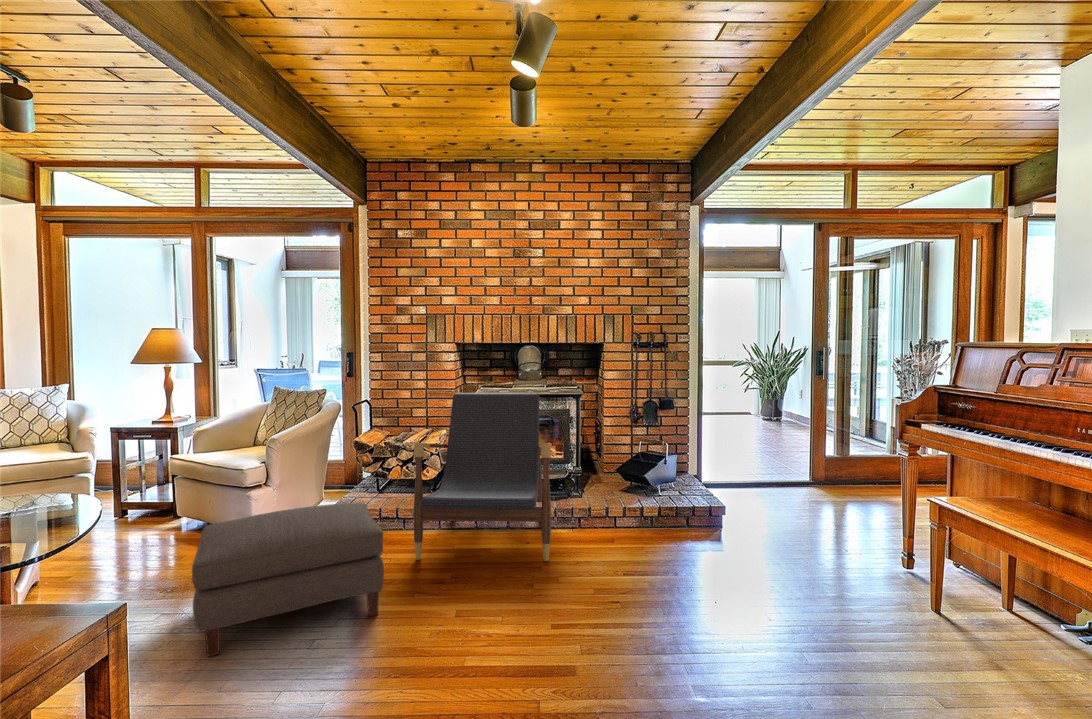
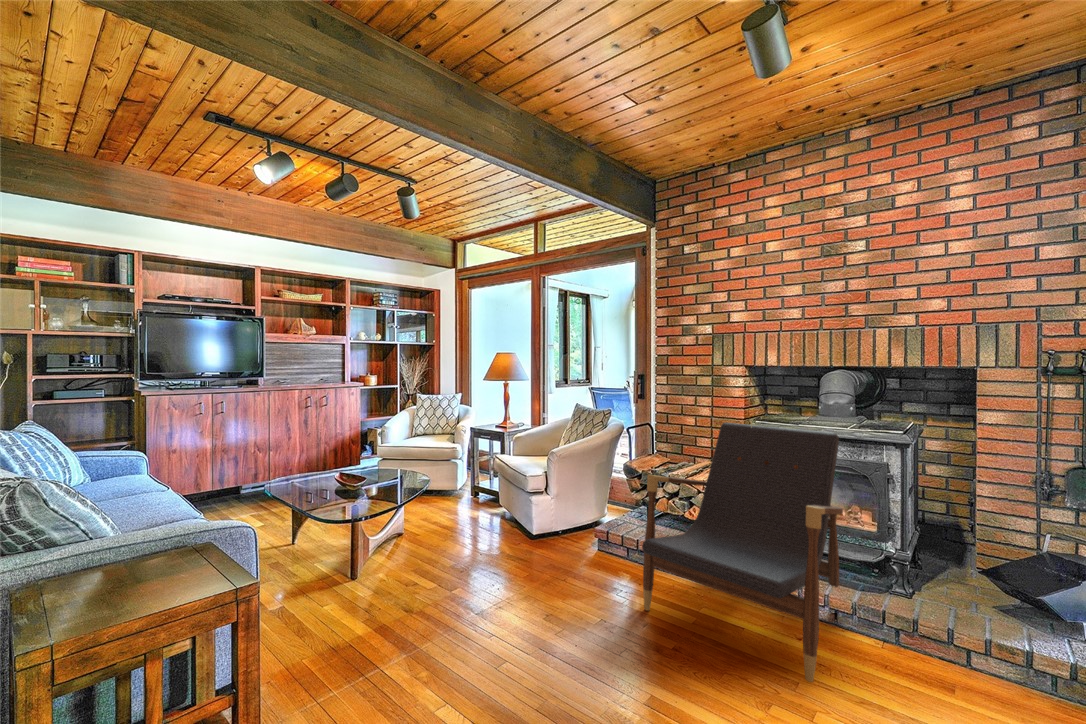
ottoman: present [192,502,384,657] -> none [410,516,589,661]

